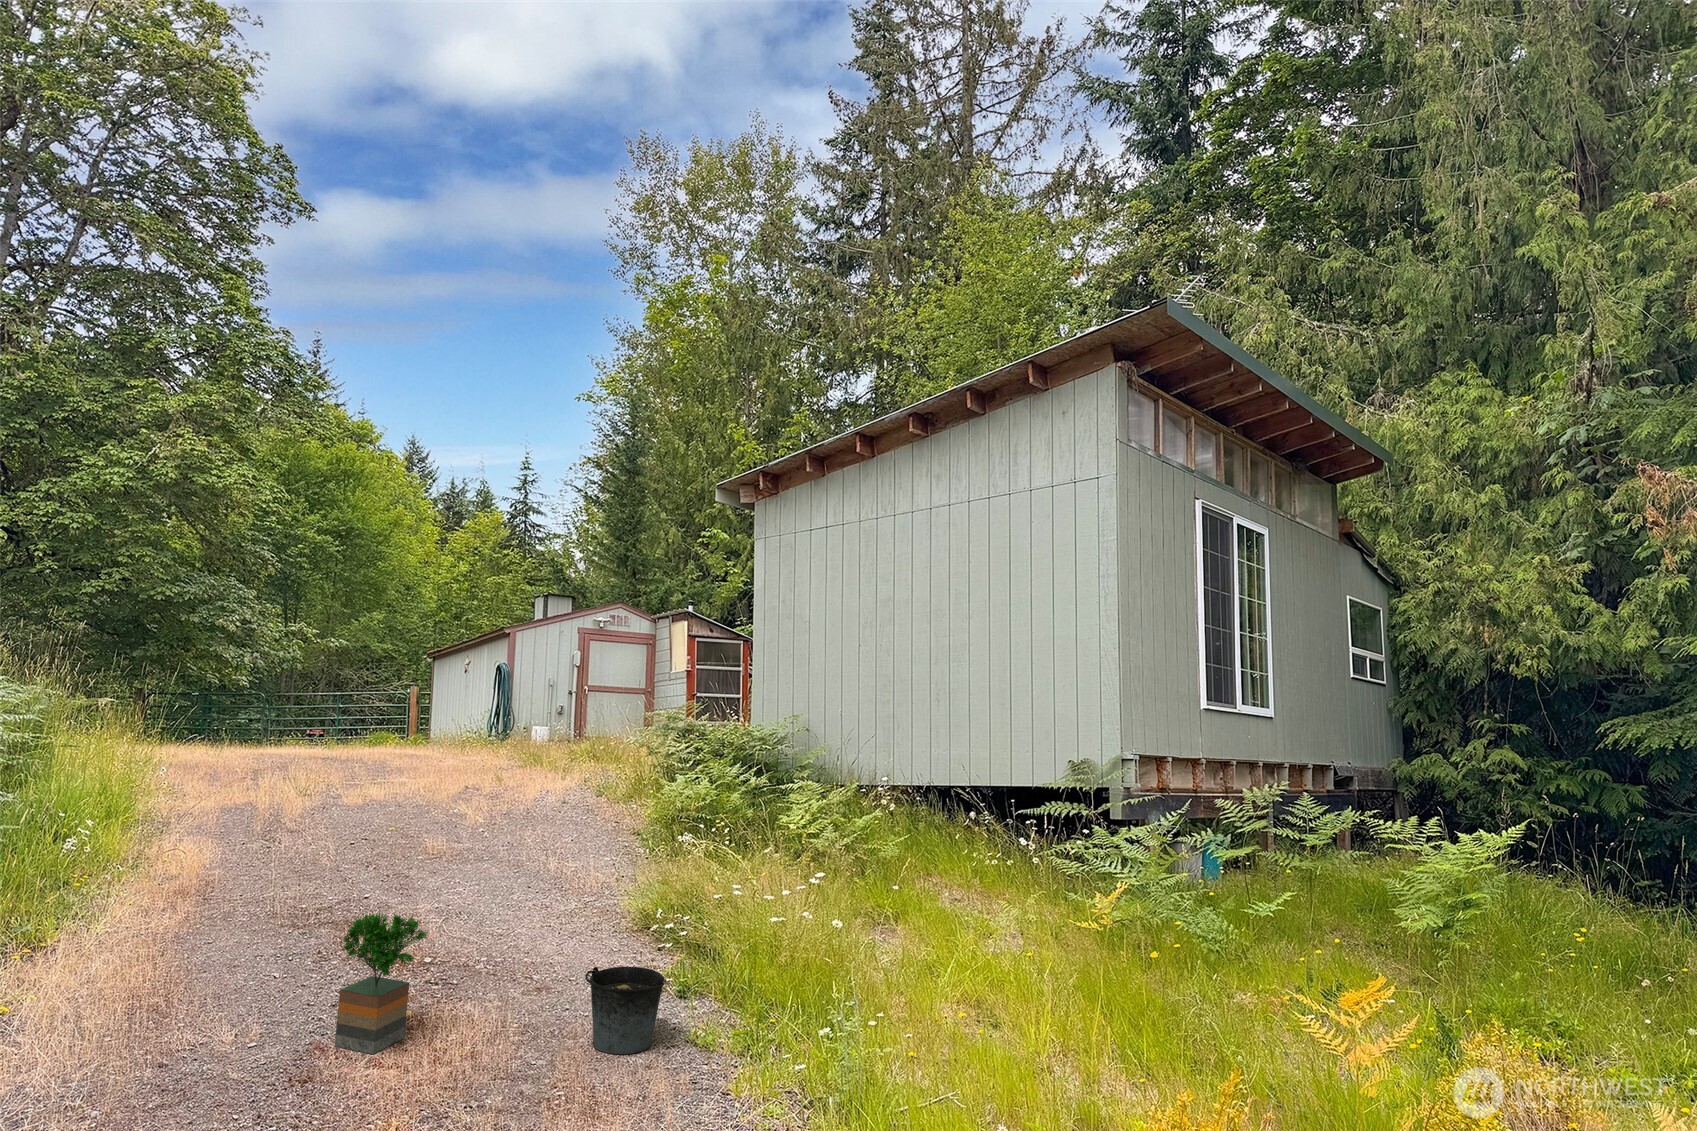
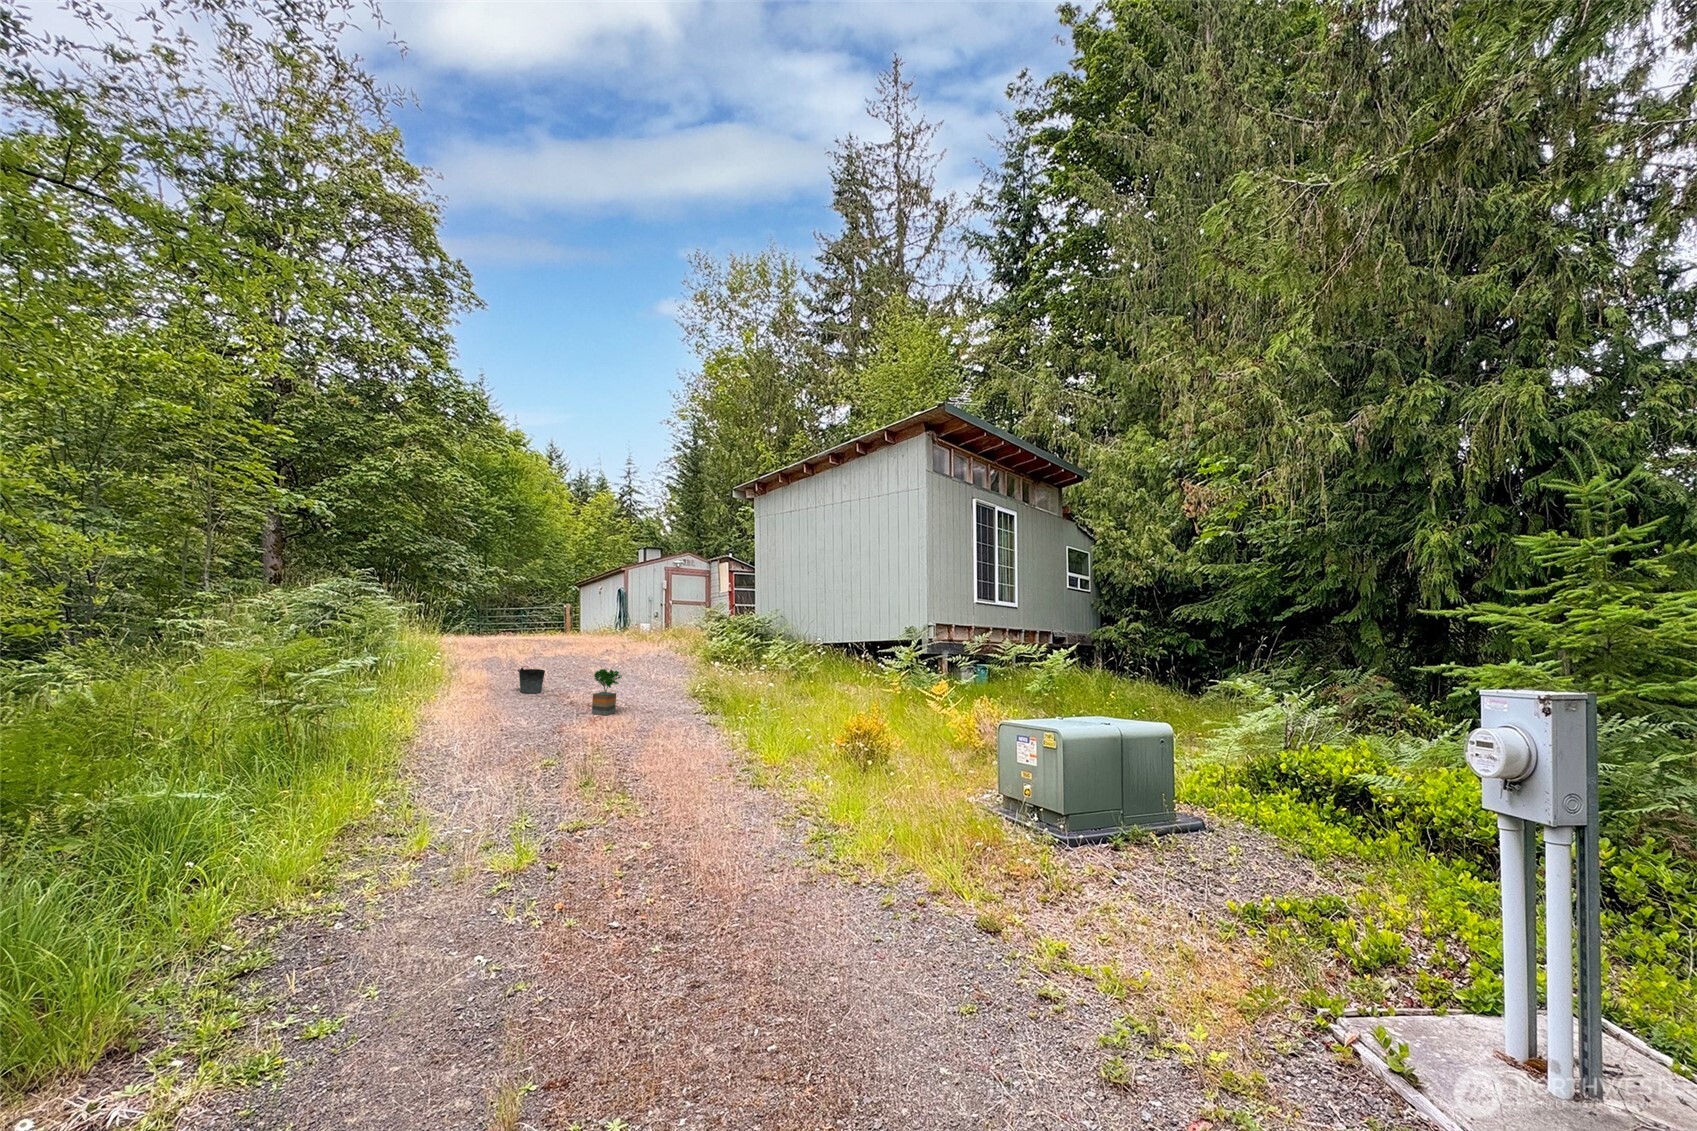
bucket: present [585,967,665,1054] -> present [517,668,545,694]

